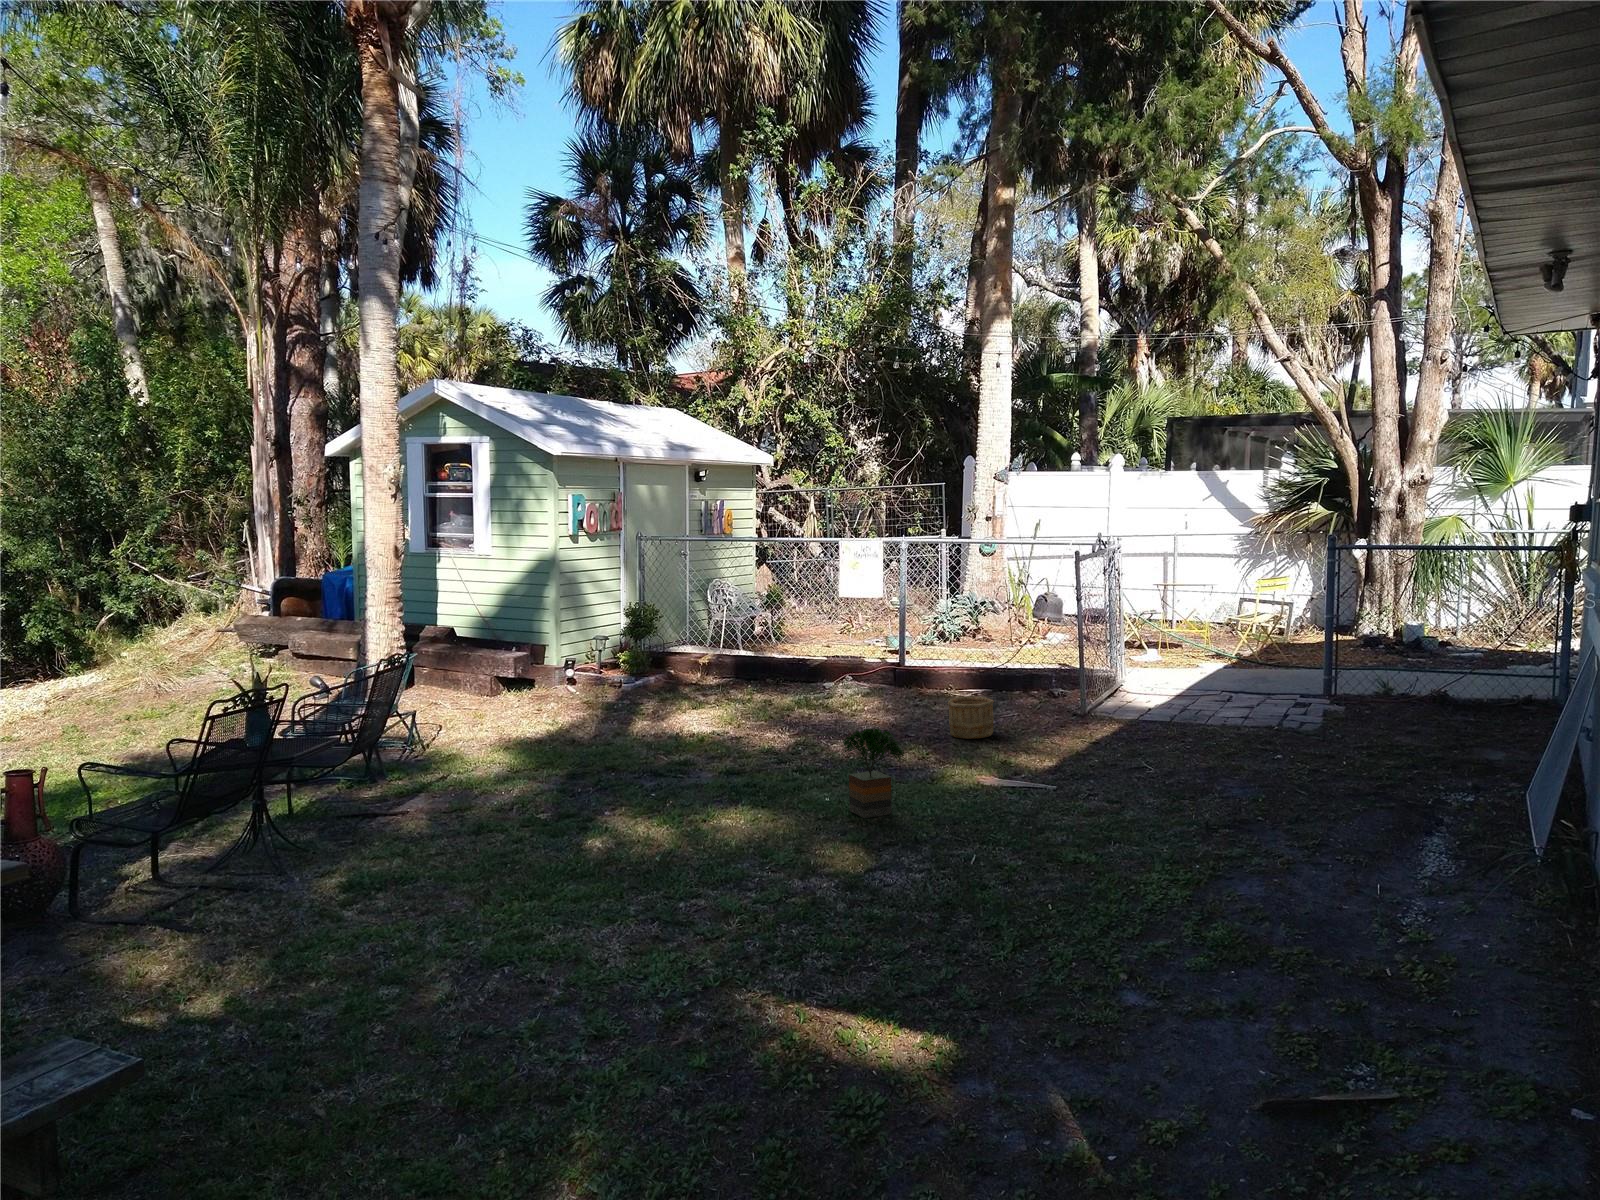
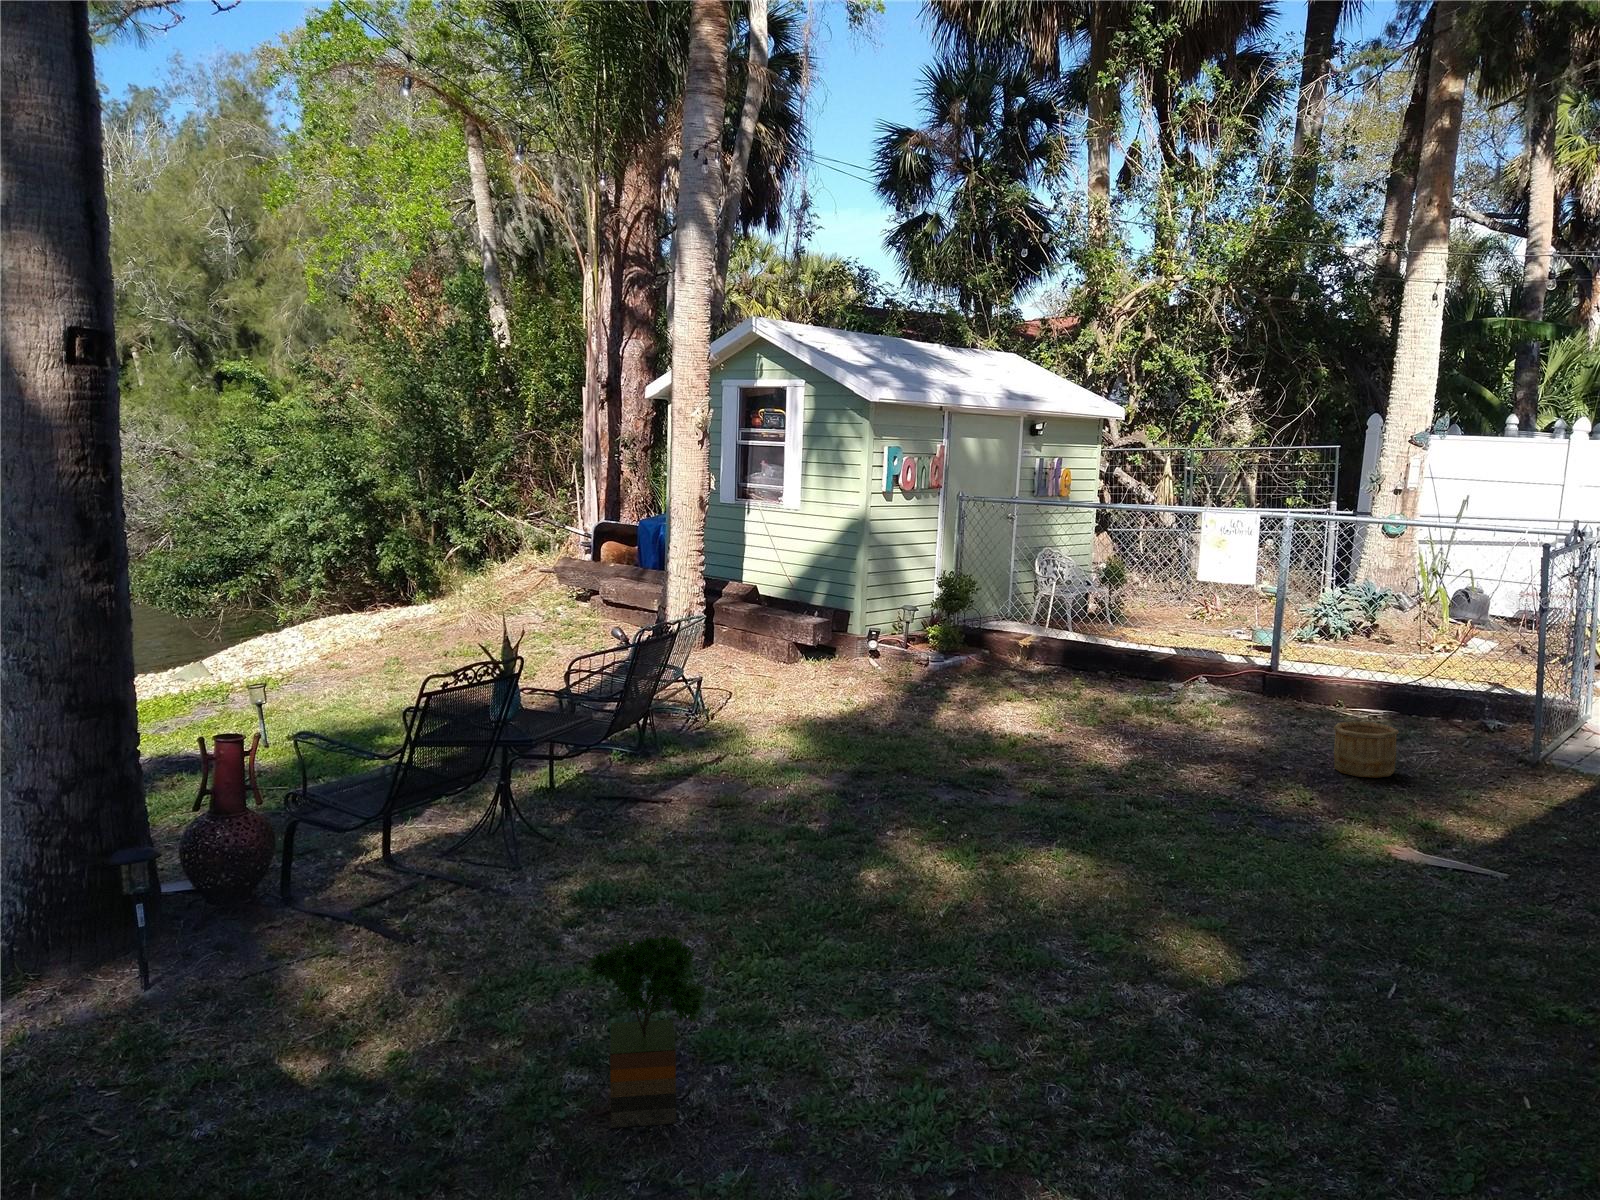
potted tree: present [843,729,904,818] -> present [587,935,706,1128]

